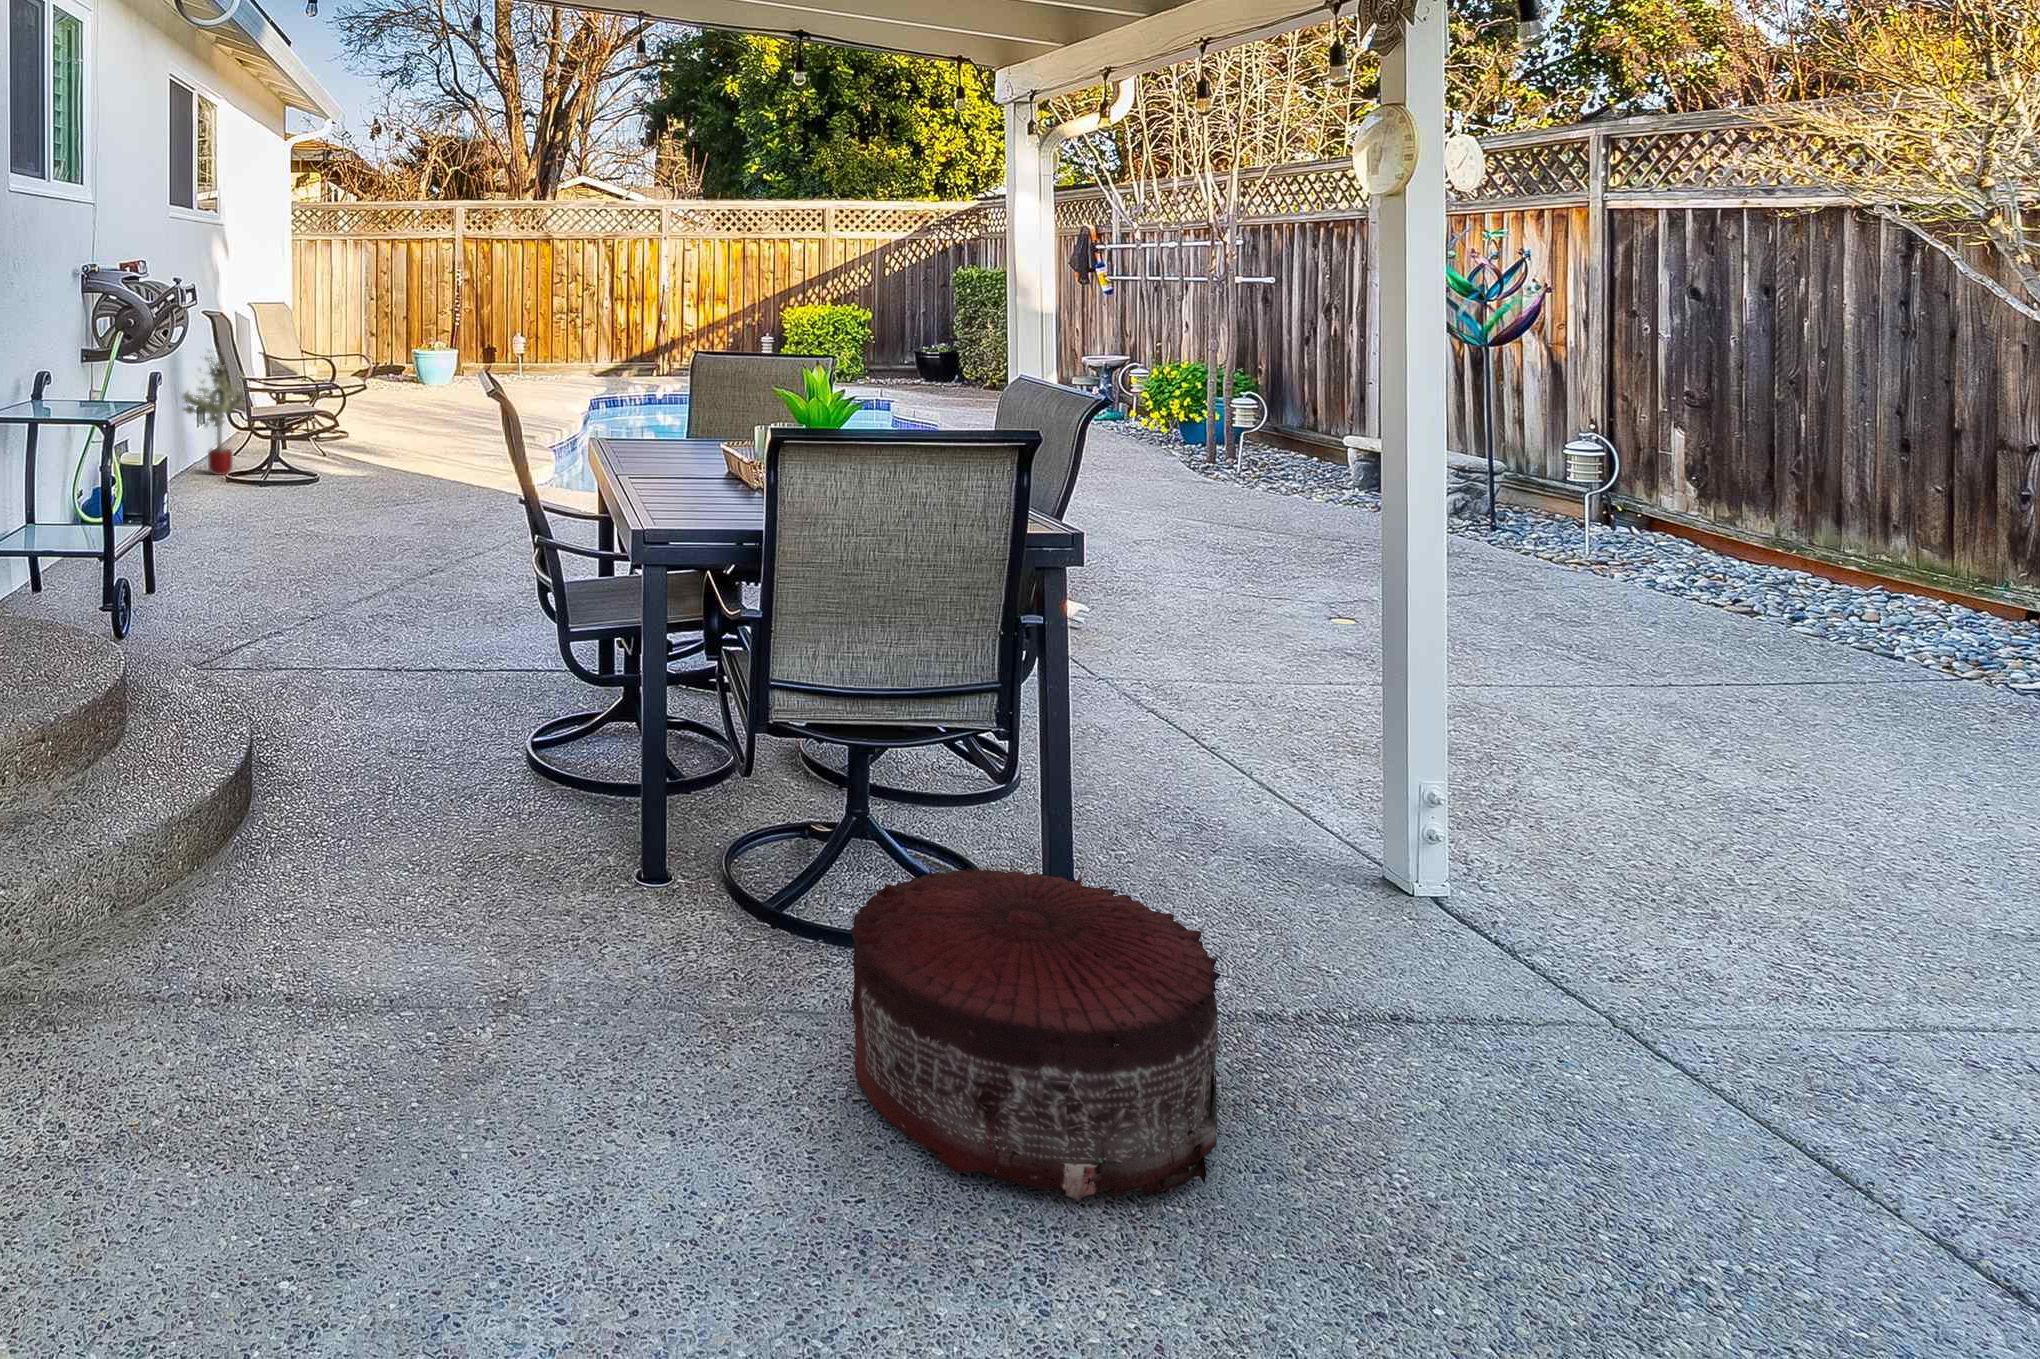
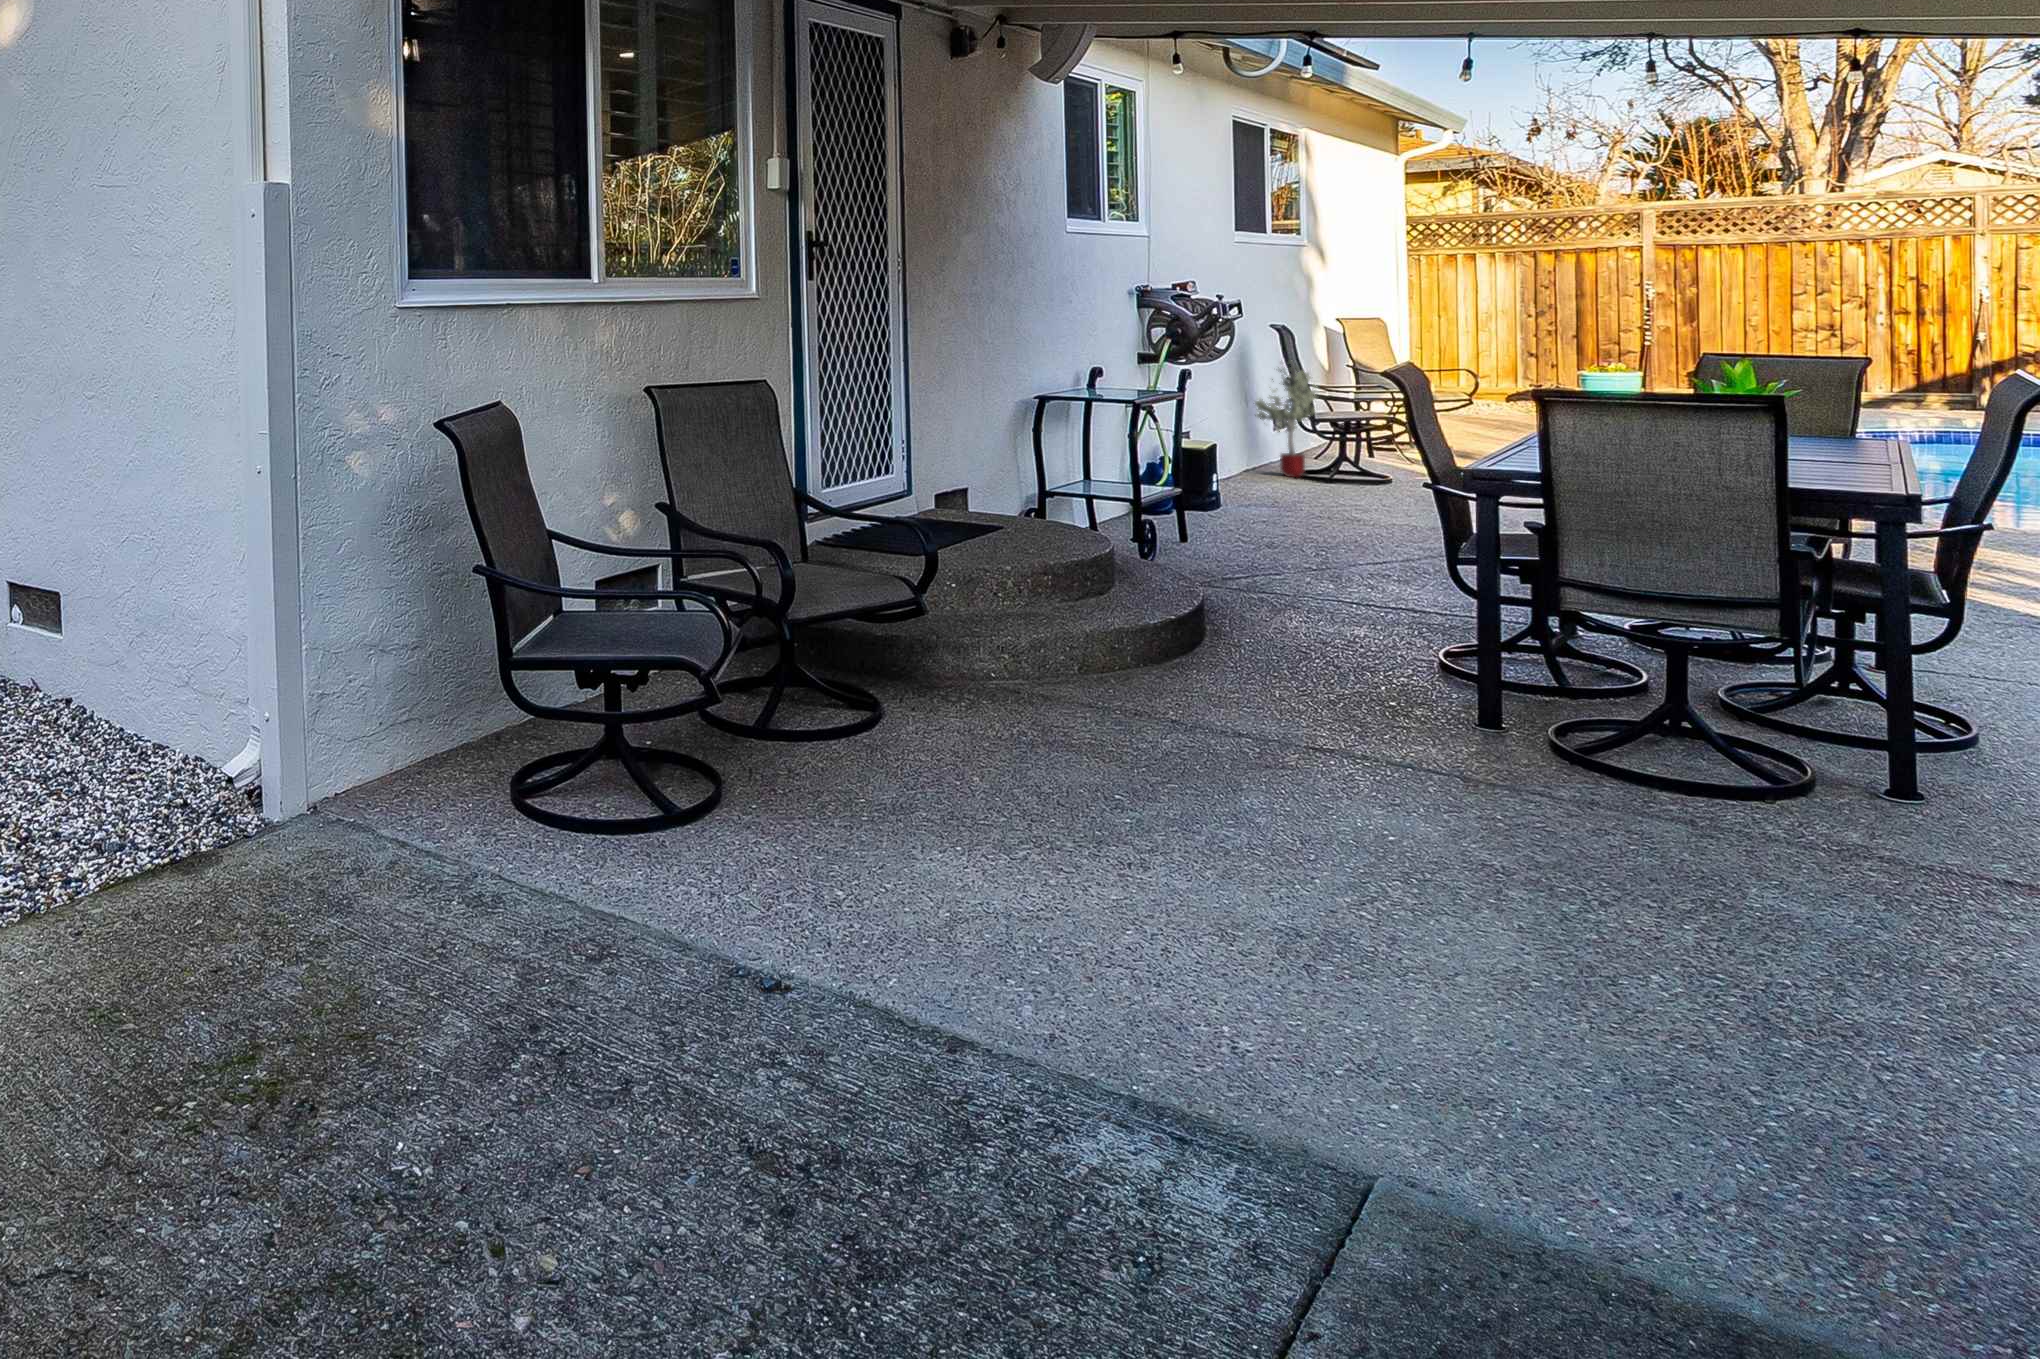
pouf: present [850,868,1221,1200] -> none [1490,679,1777,856]

